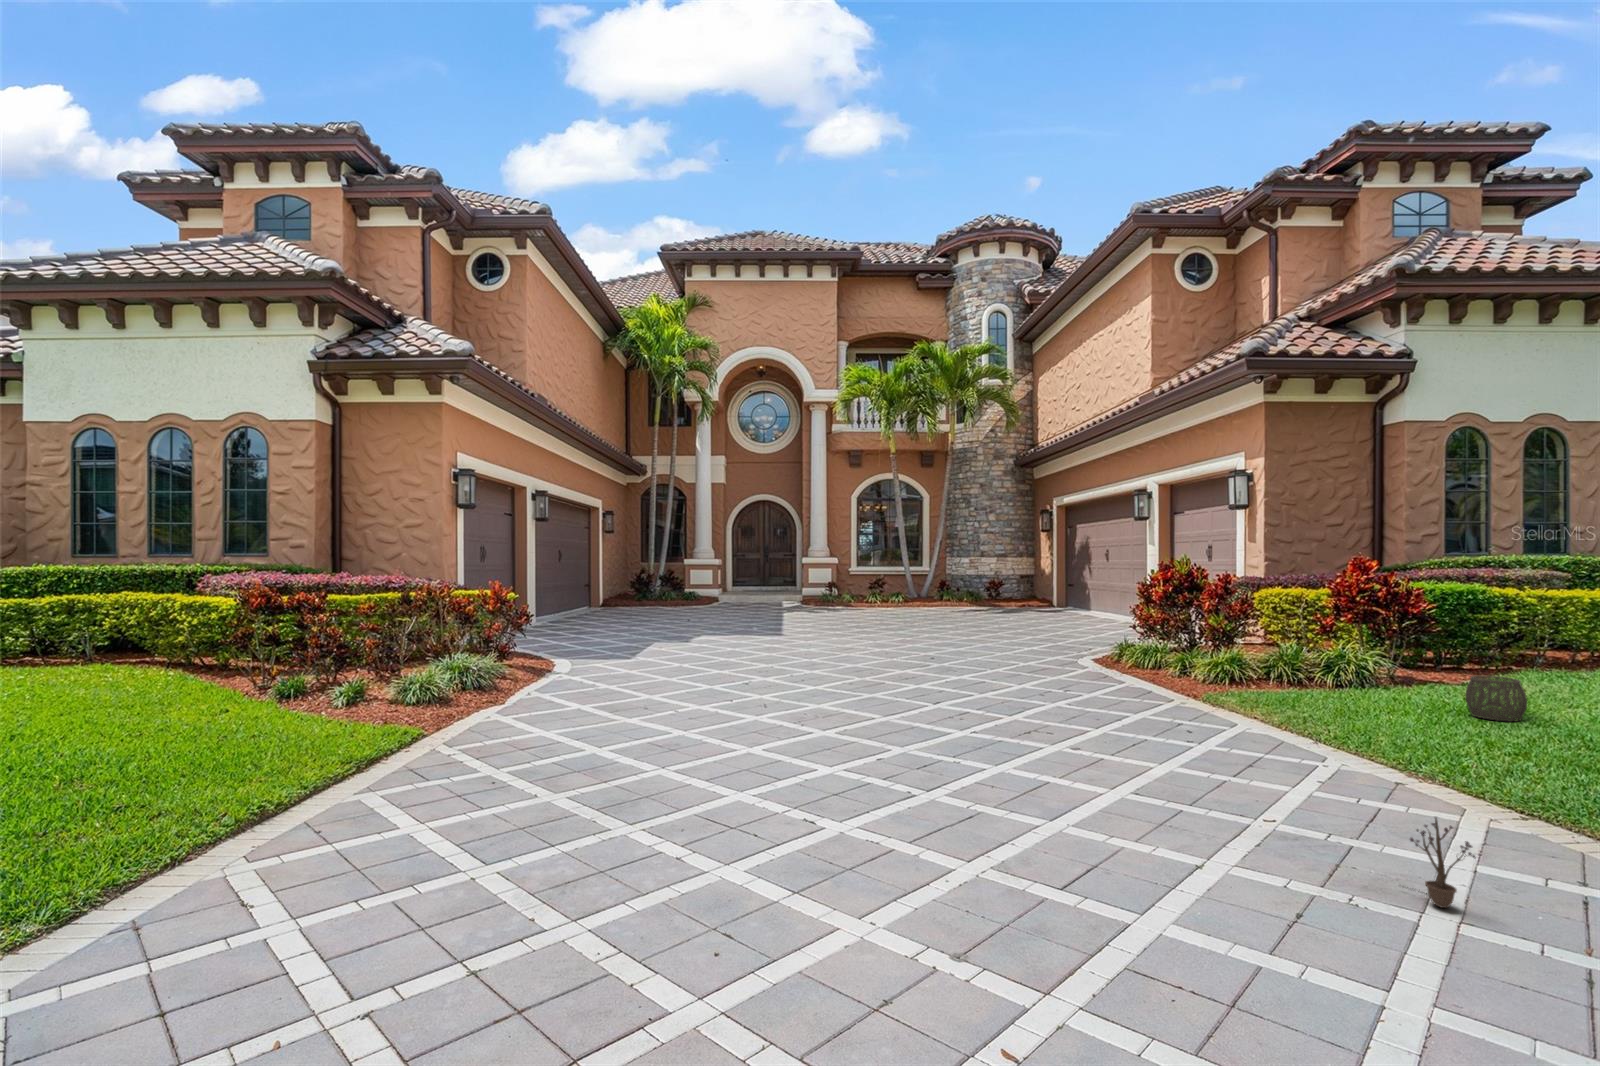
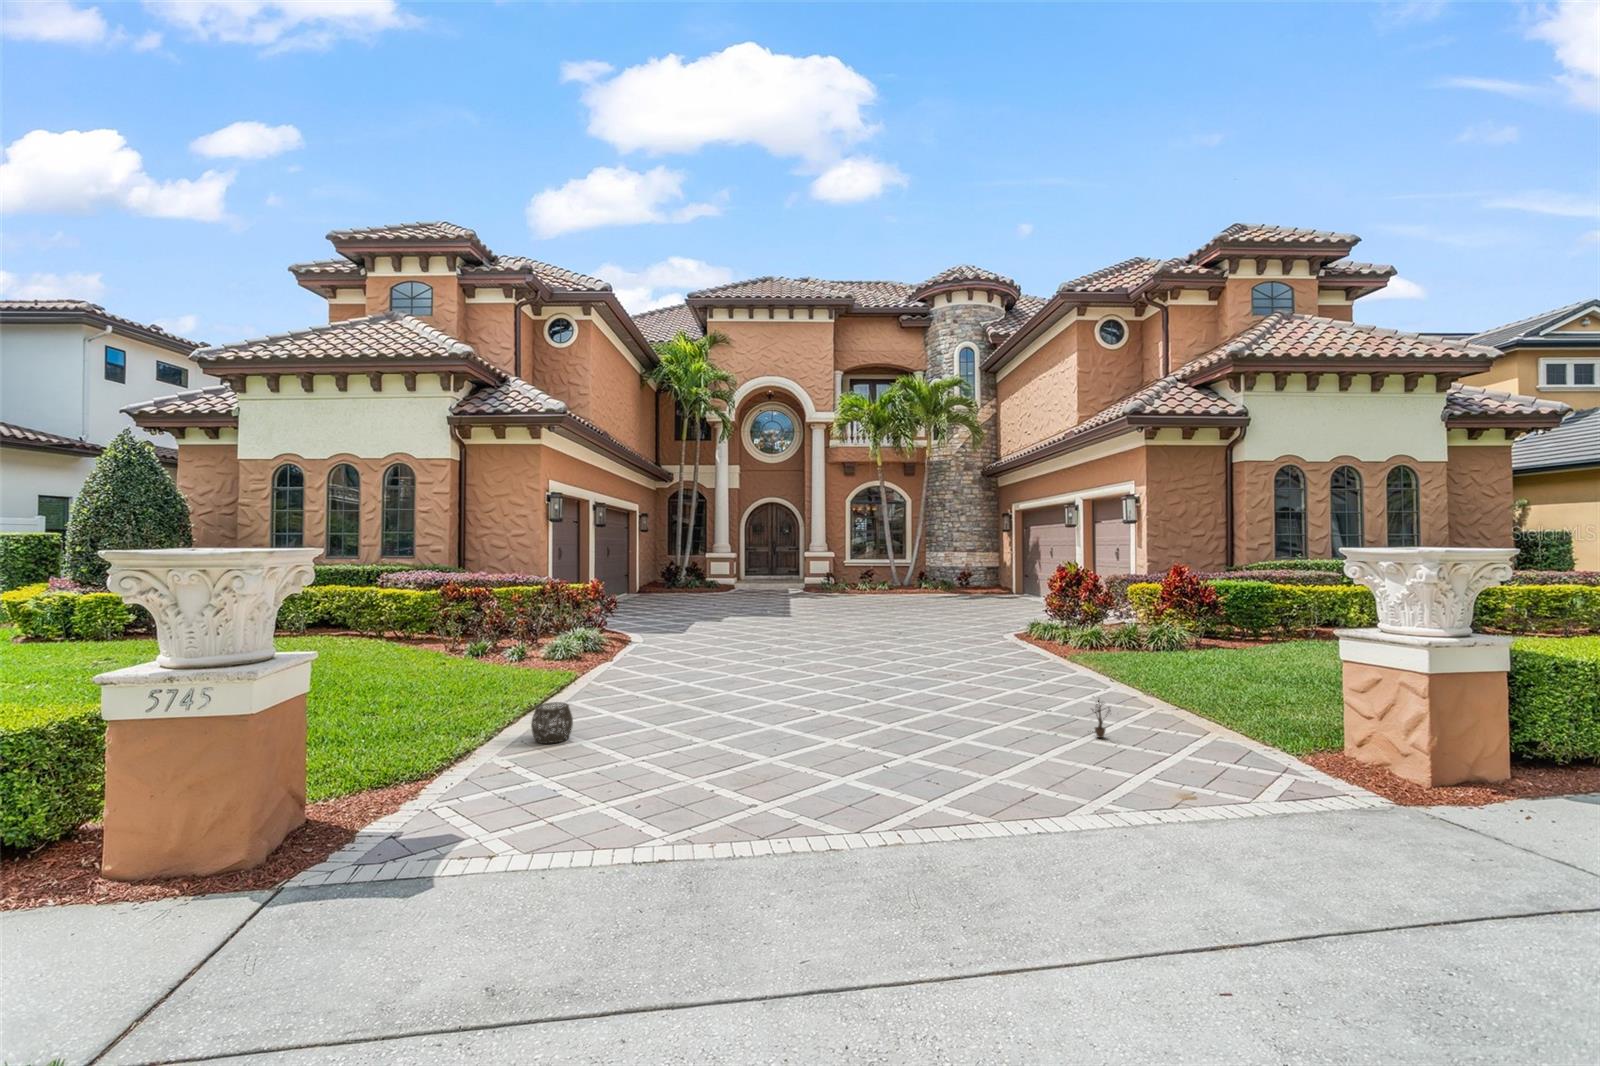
woven basket: present [1465,675,1527,722] -> present [531,702,573,744]

